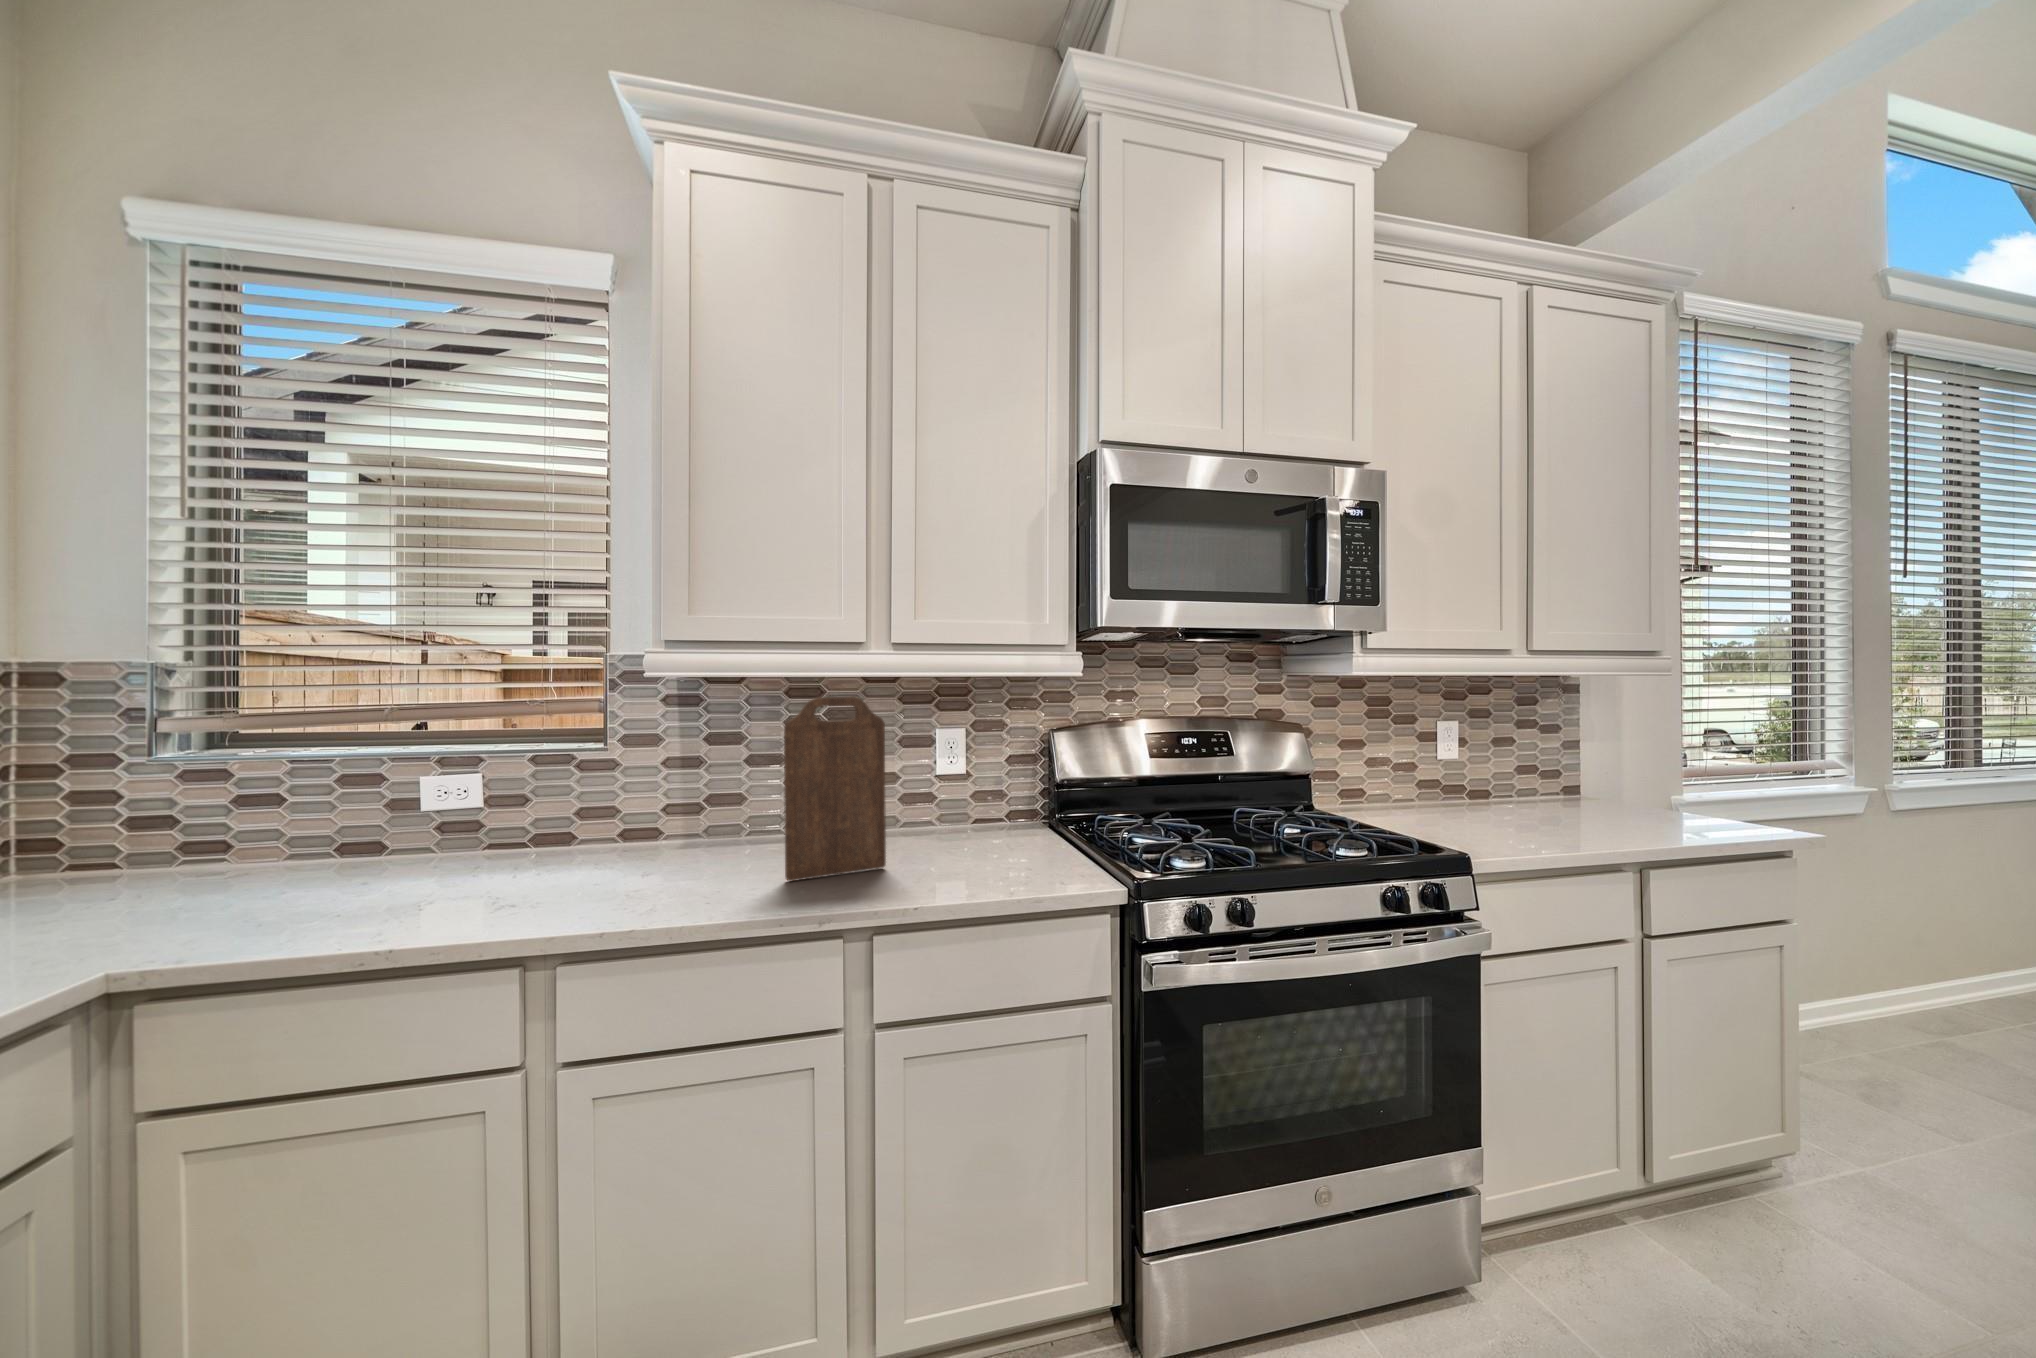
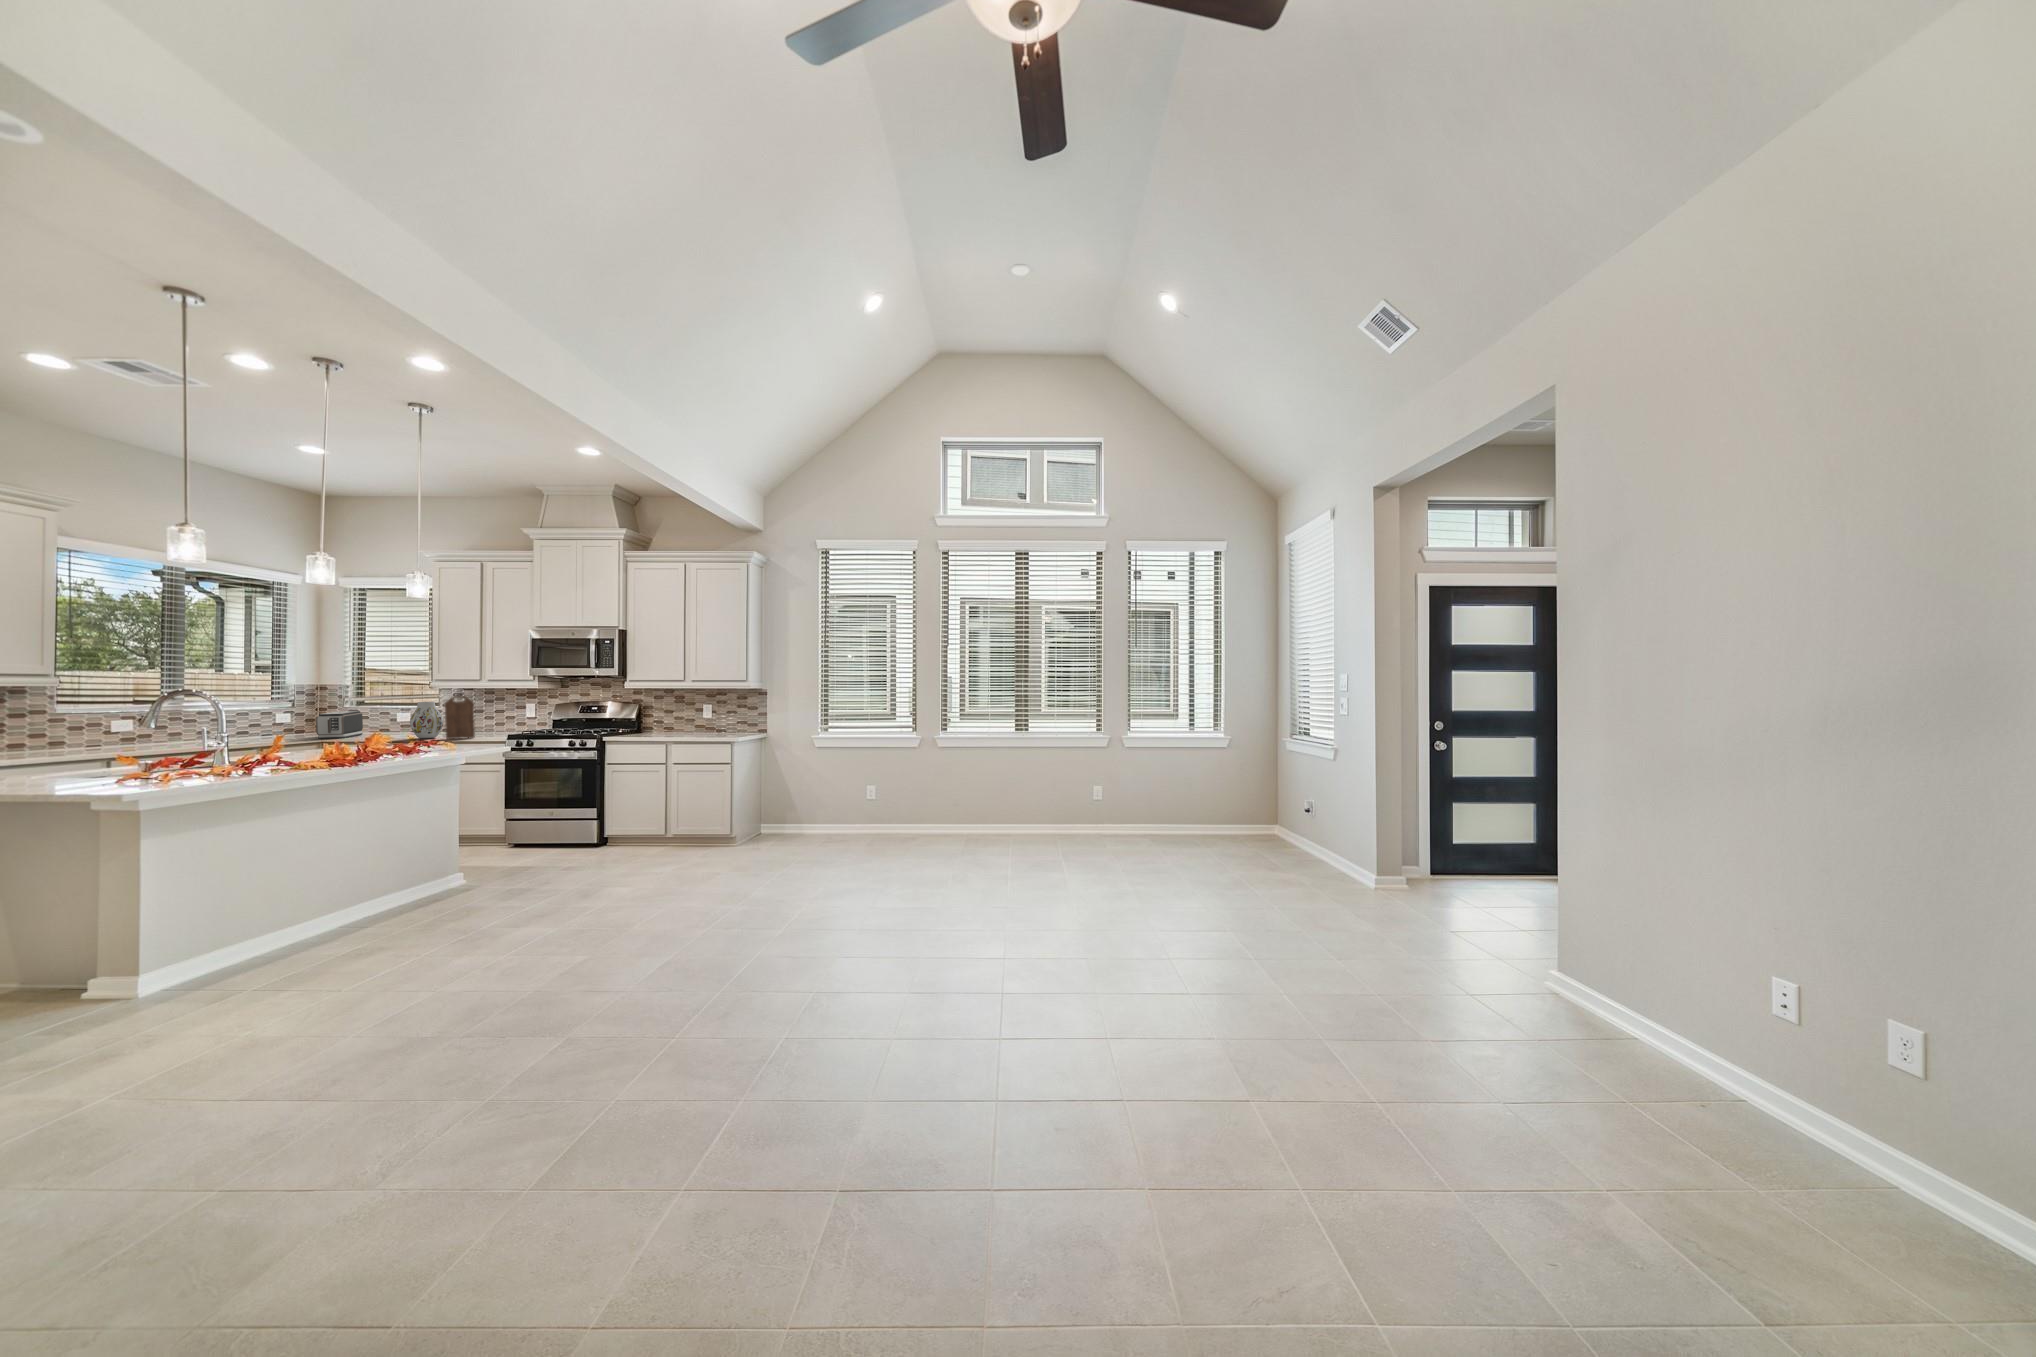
vase: none [612,723,738,886] -> present [410,701,444,739]
toaster: none [62,772,267,925] -> present [316,711,363,739]

